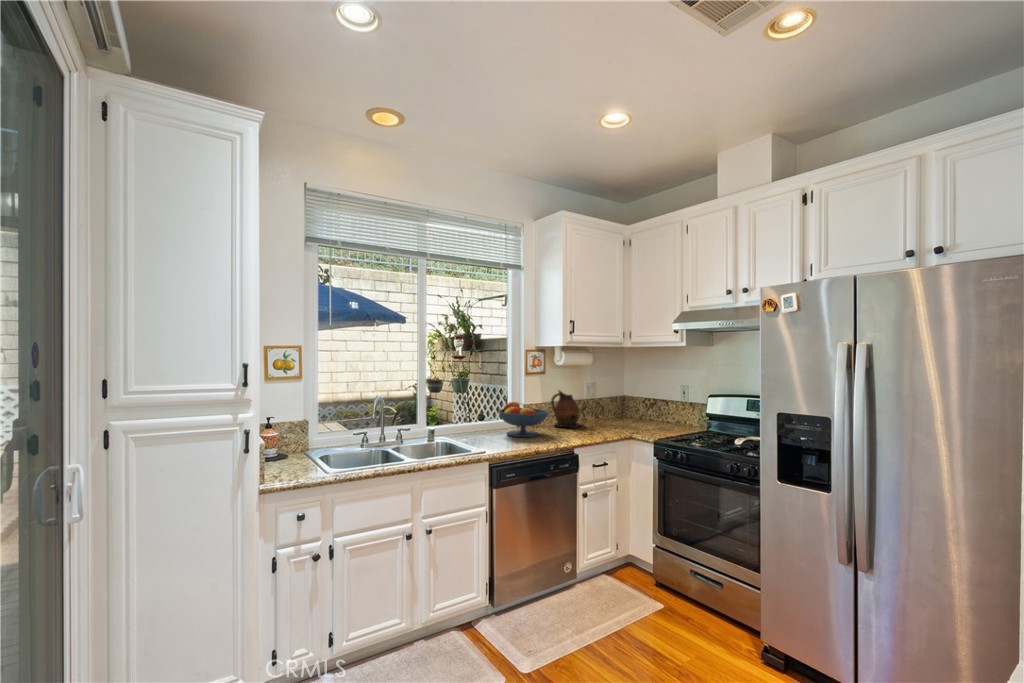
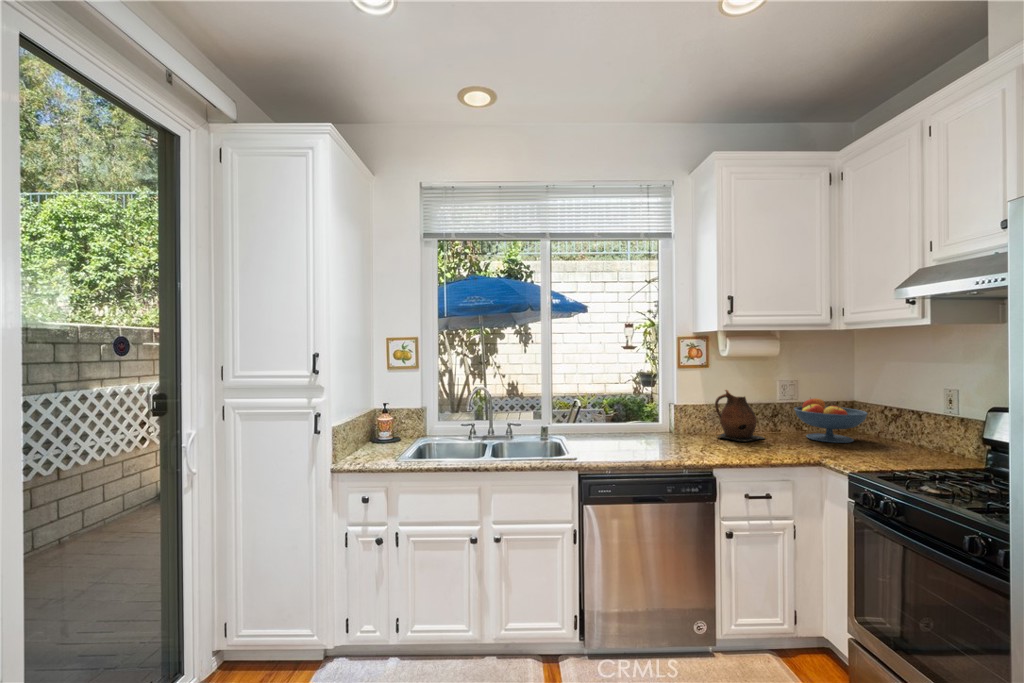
fruit bowl: present [498,402,548,437] -> present [794,398,868,443]

